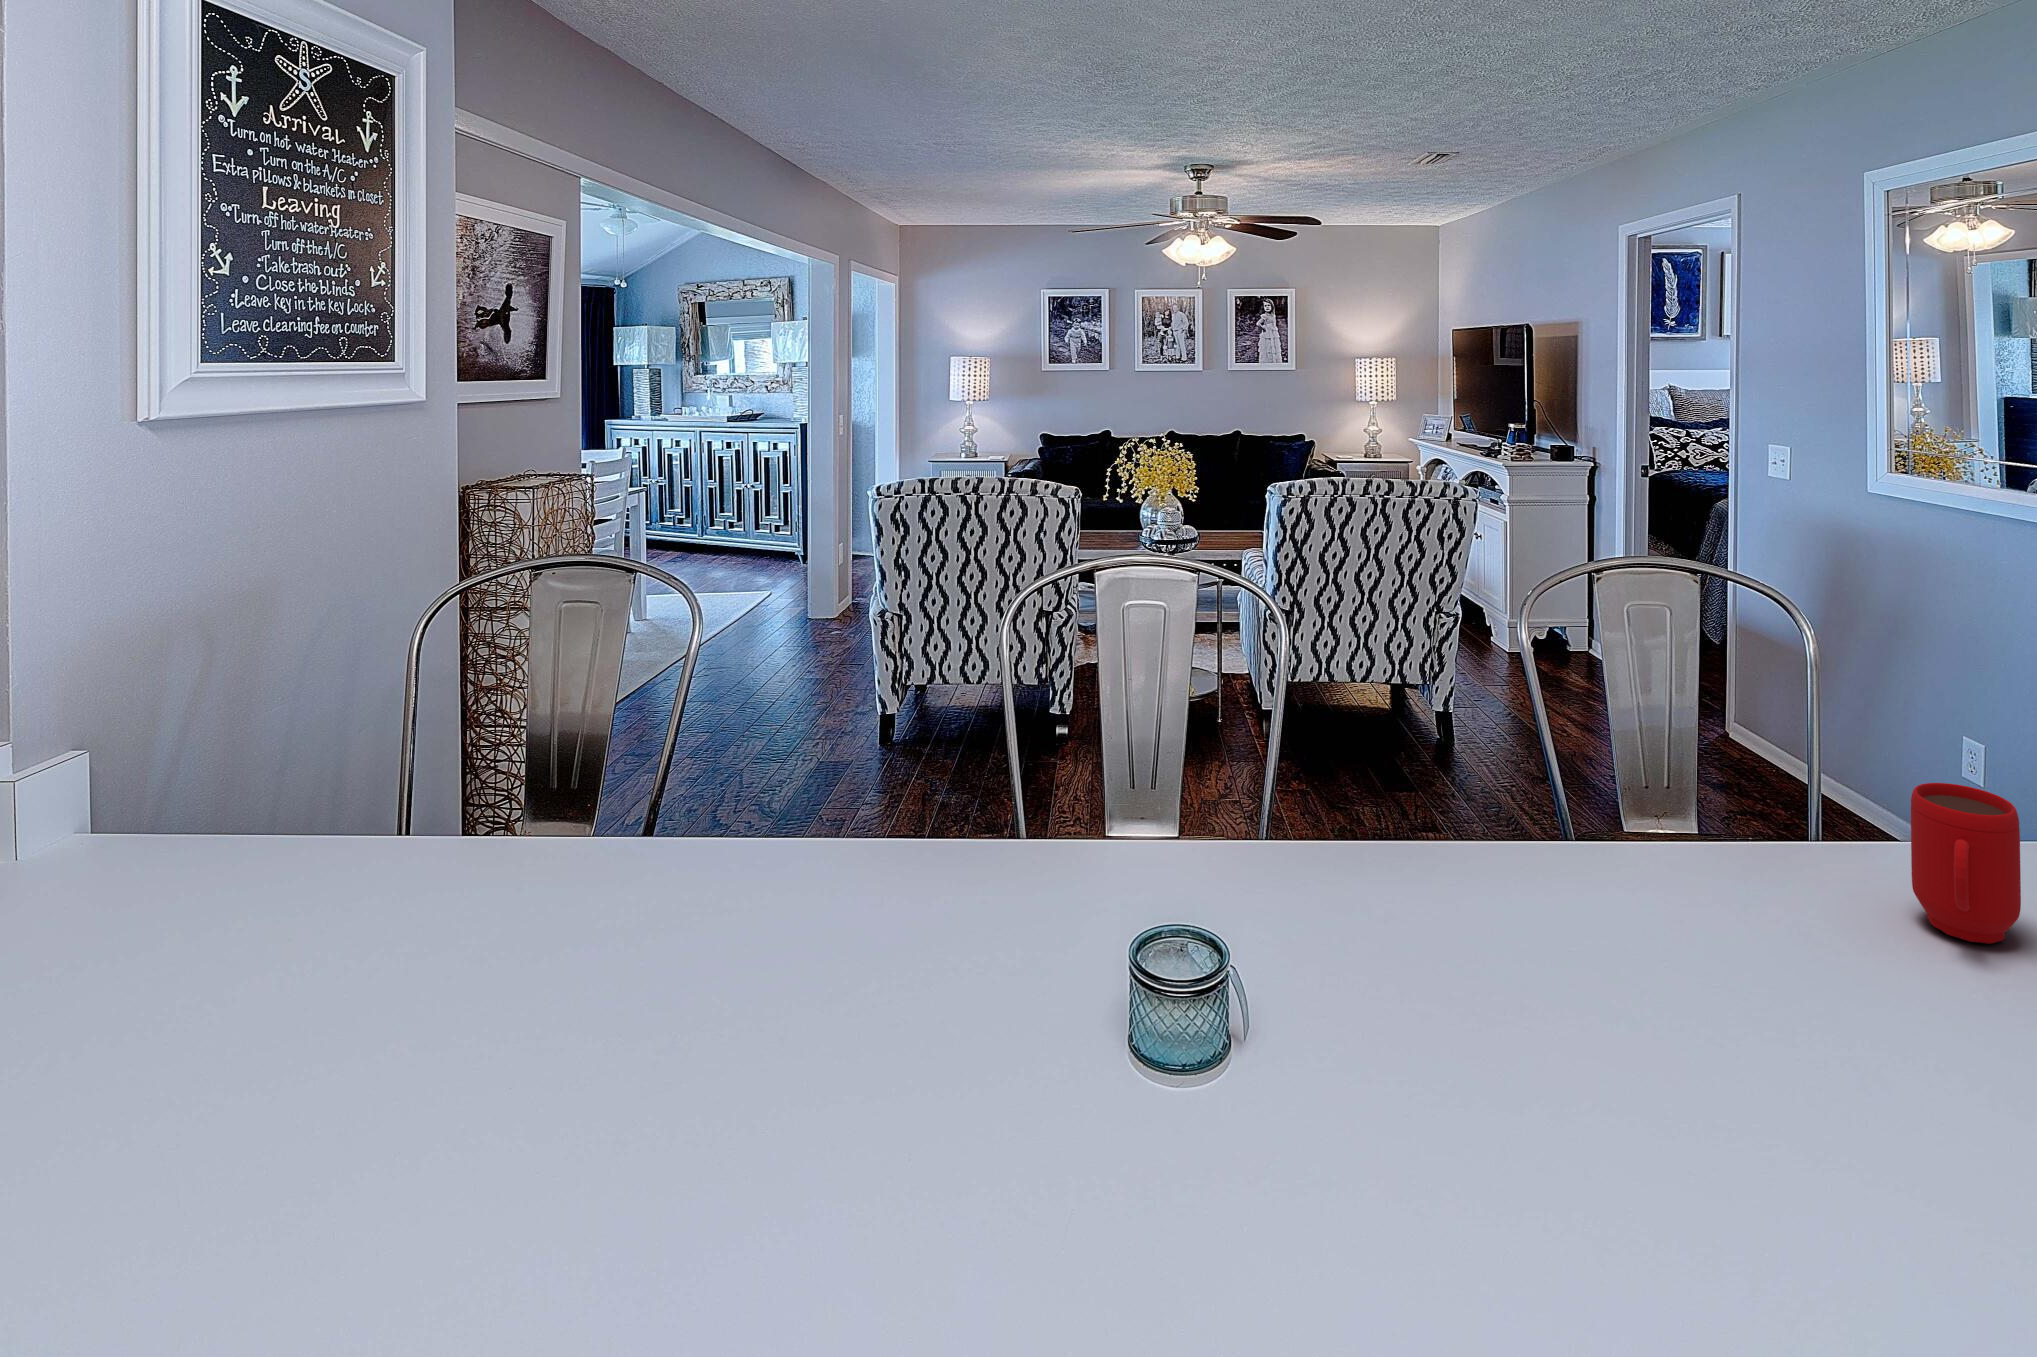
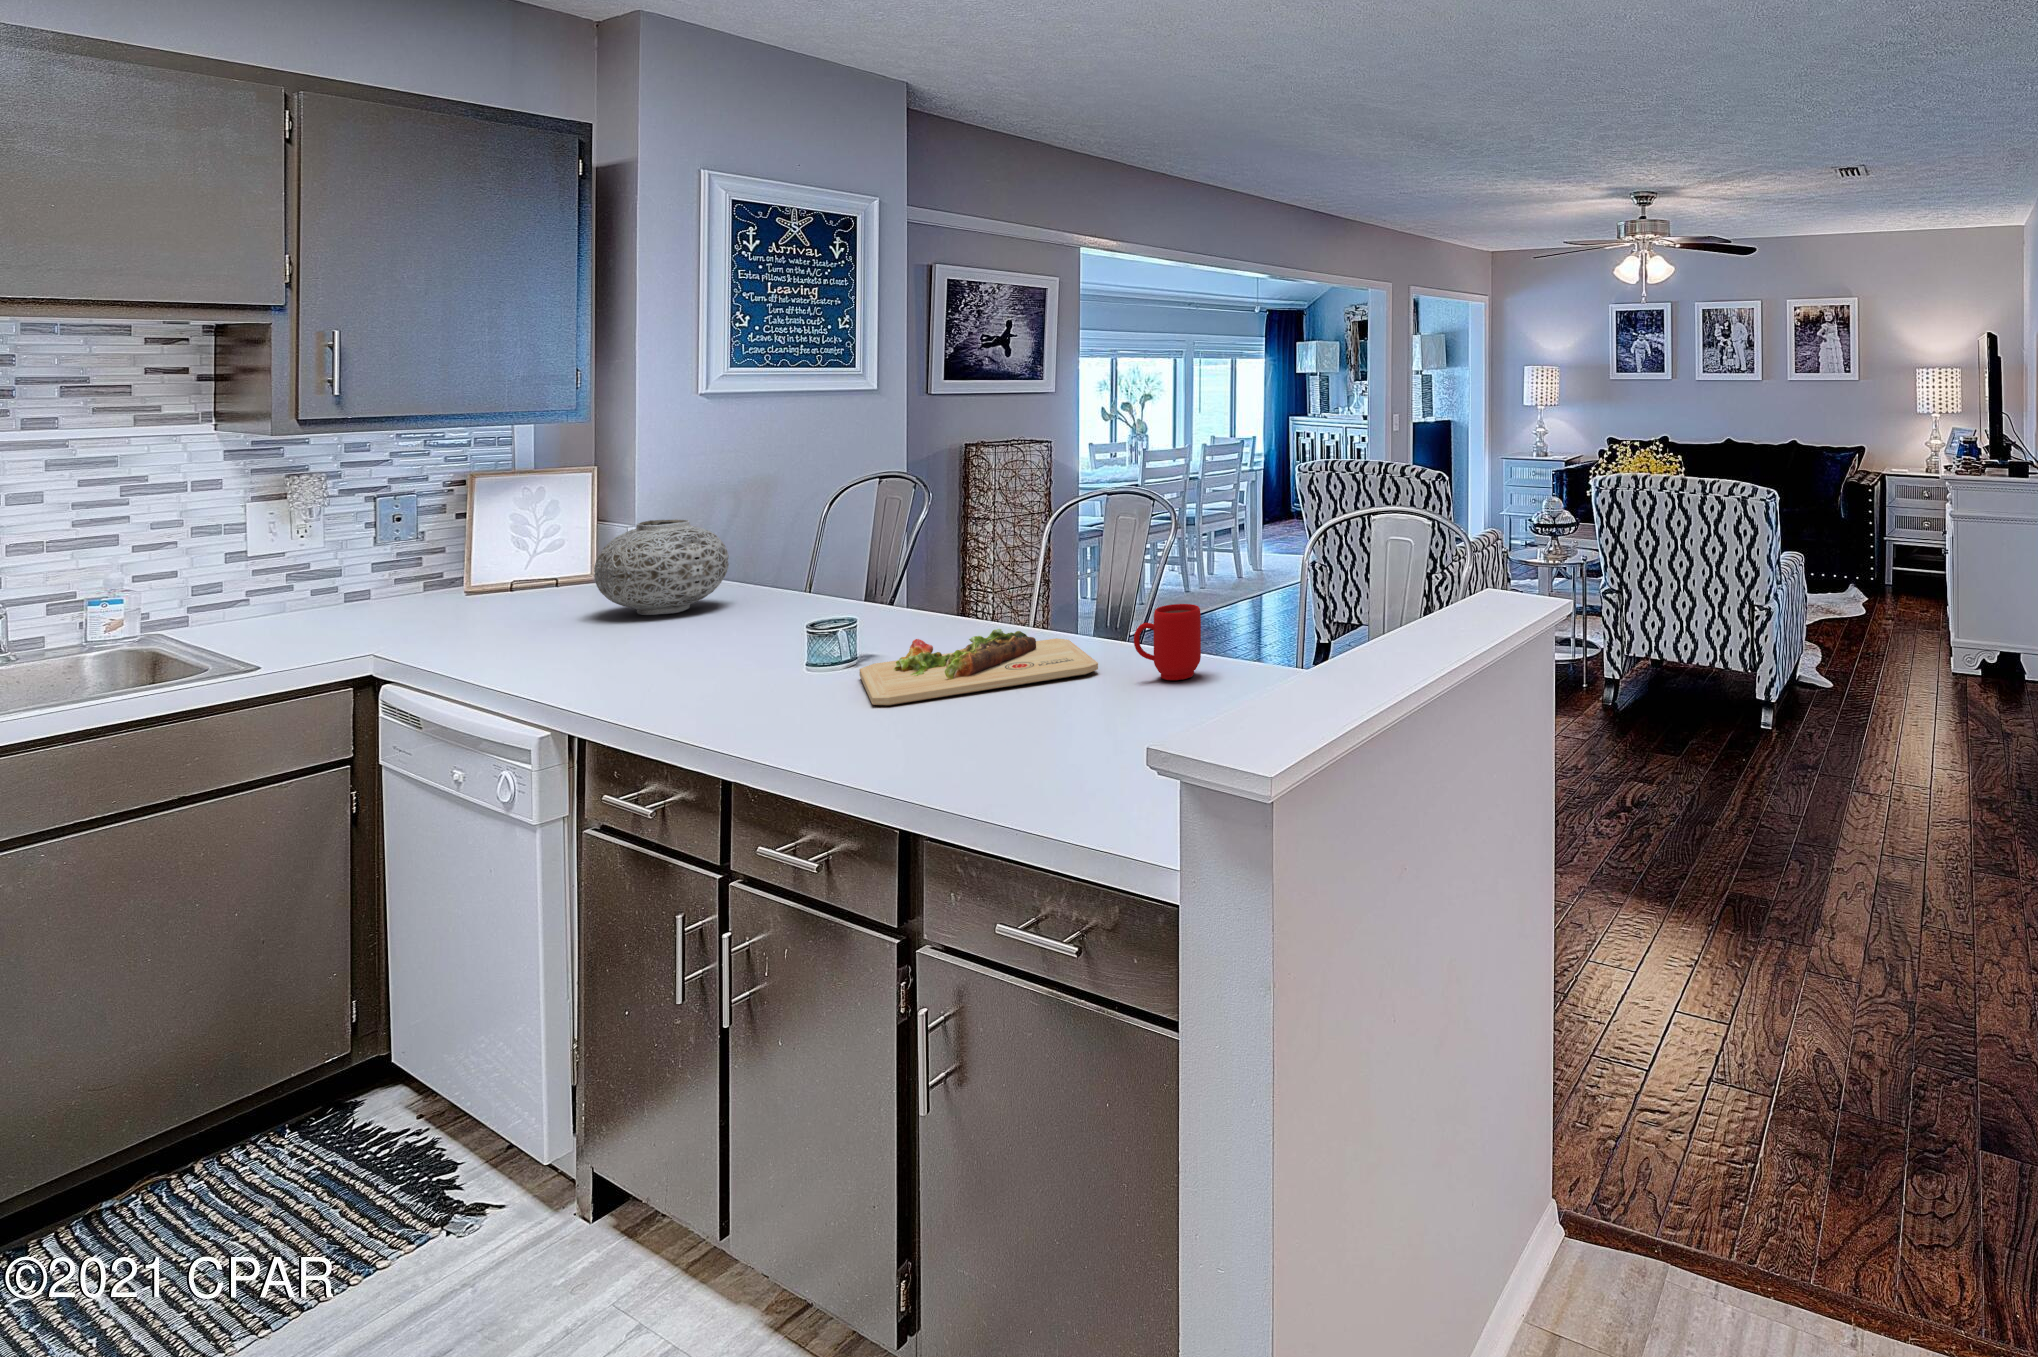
vase: none [181,740,526,1017] -> present [594,519,729,615]
cutting board: none [1502,881,1900,1231] -> present [859,629,1098,706]

